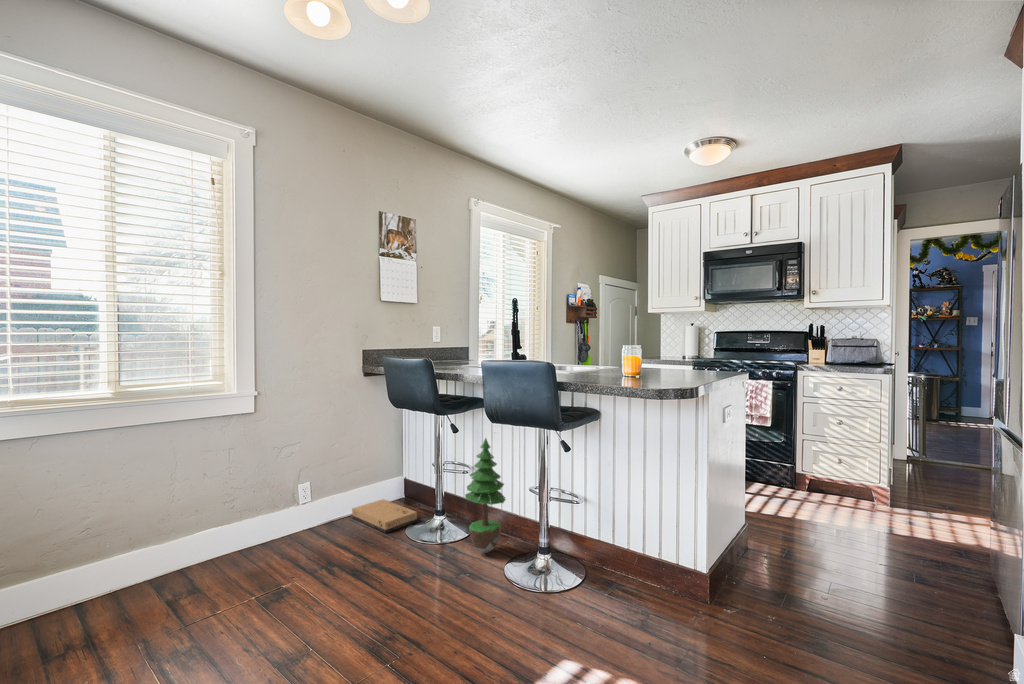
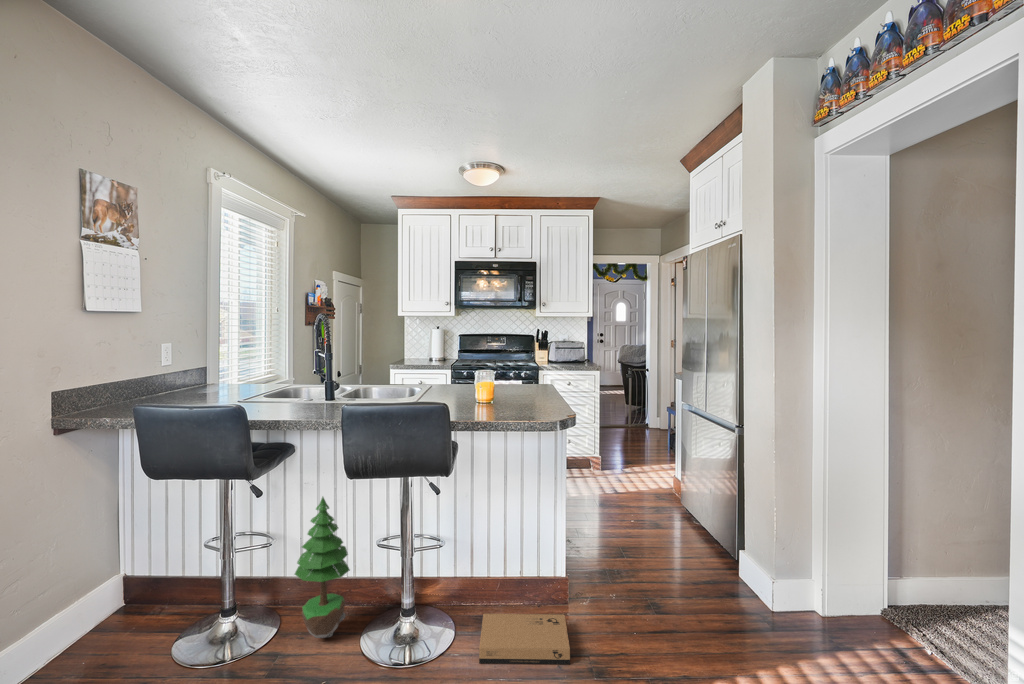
cardboard box: present [352,499,417,533] -> present [479,614,570,665]

